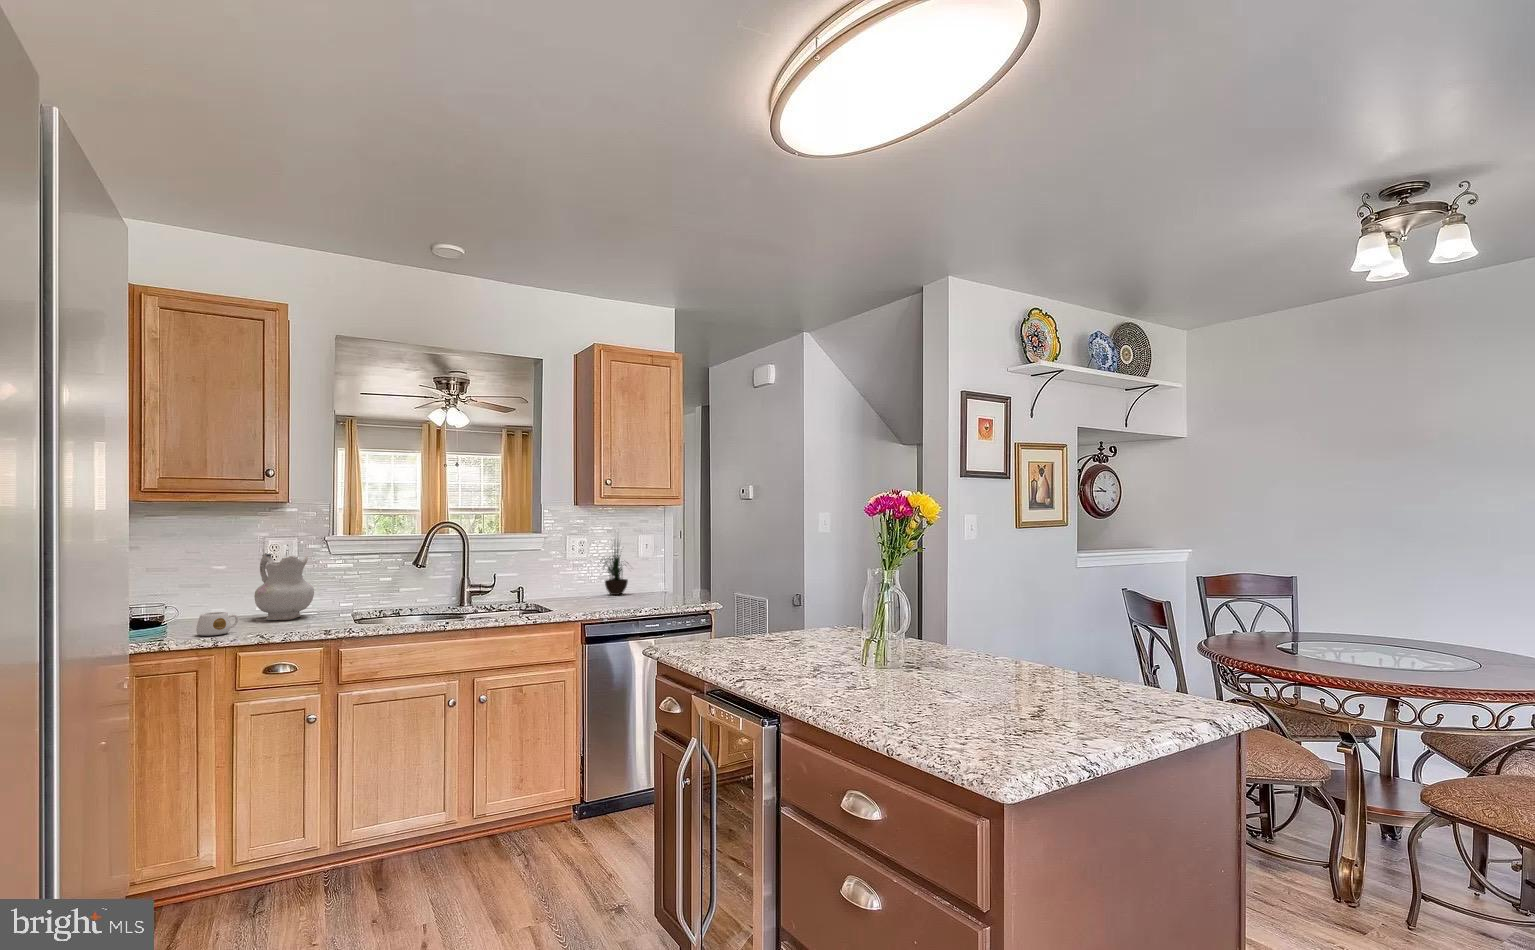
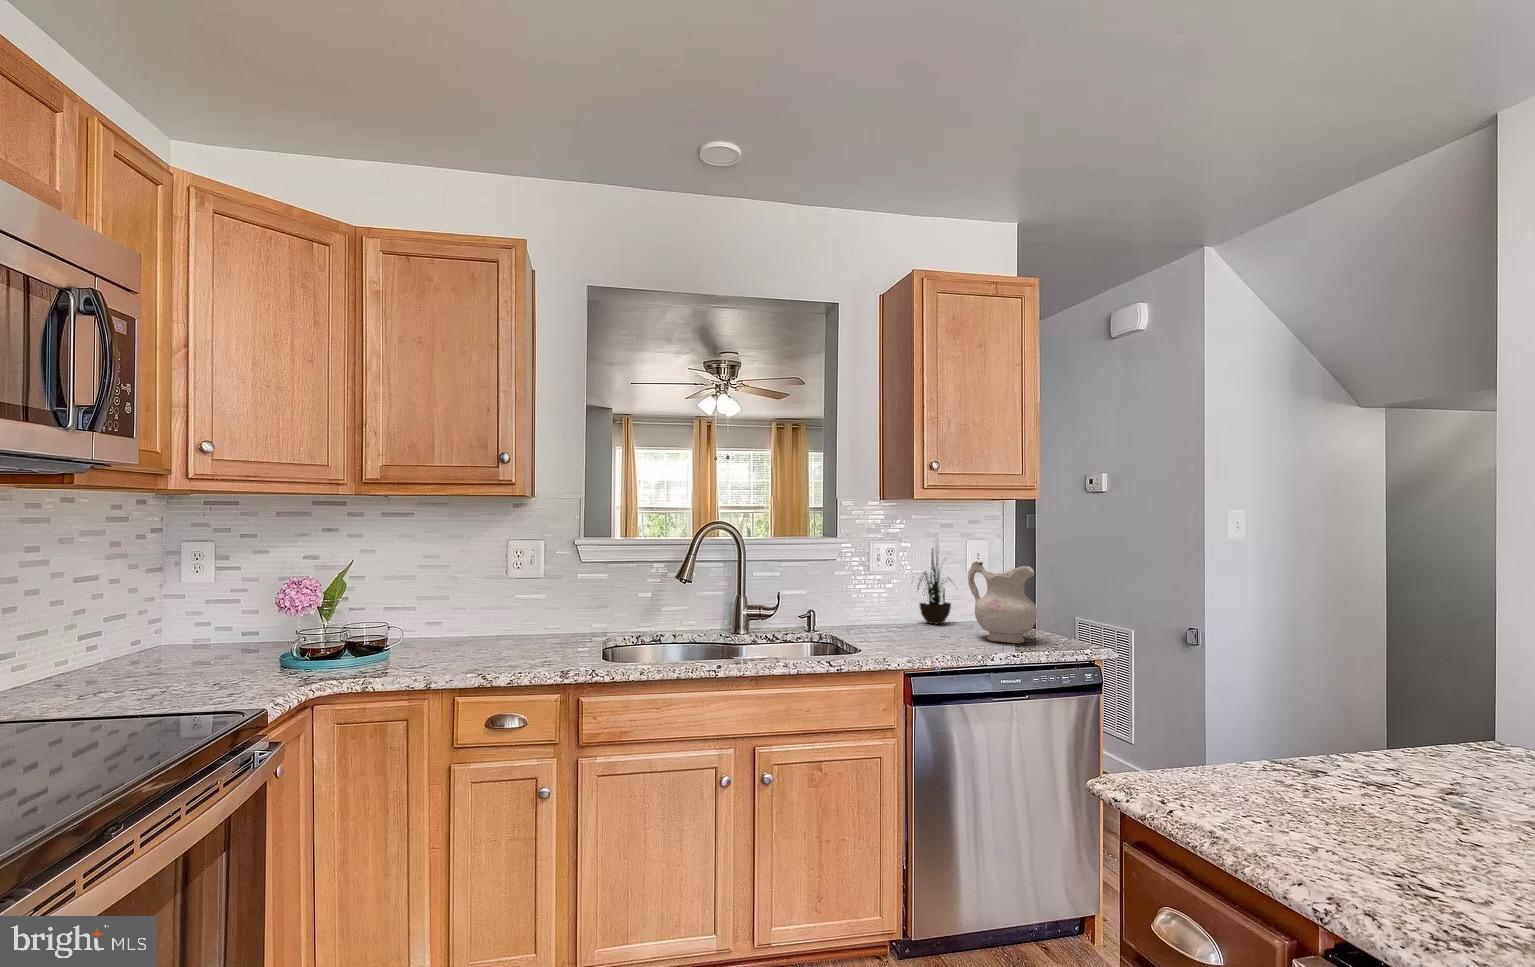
ceramic pitcher: present [254,553,314,620] -> present [968,561,1037,643]
mug: present [196,612,238,636] -> none [415,637,465,669]

